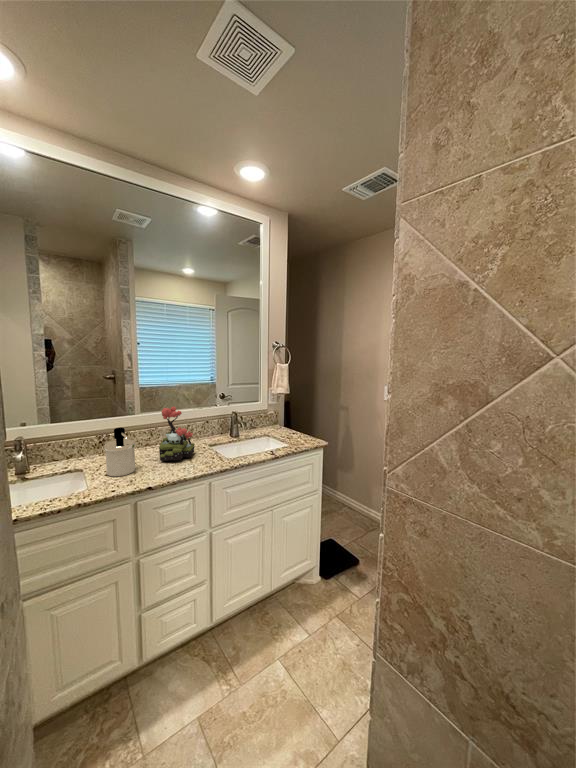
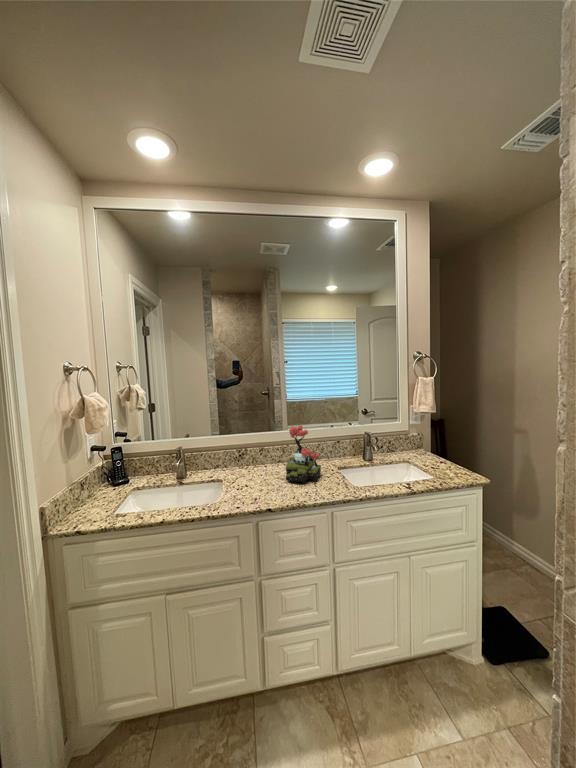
soap dispenser: present [104,428,135,476] -> none [237,445,263,492]

